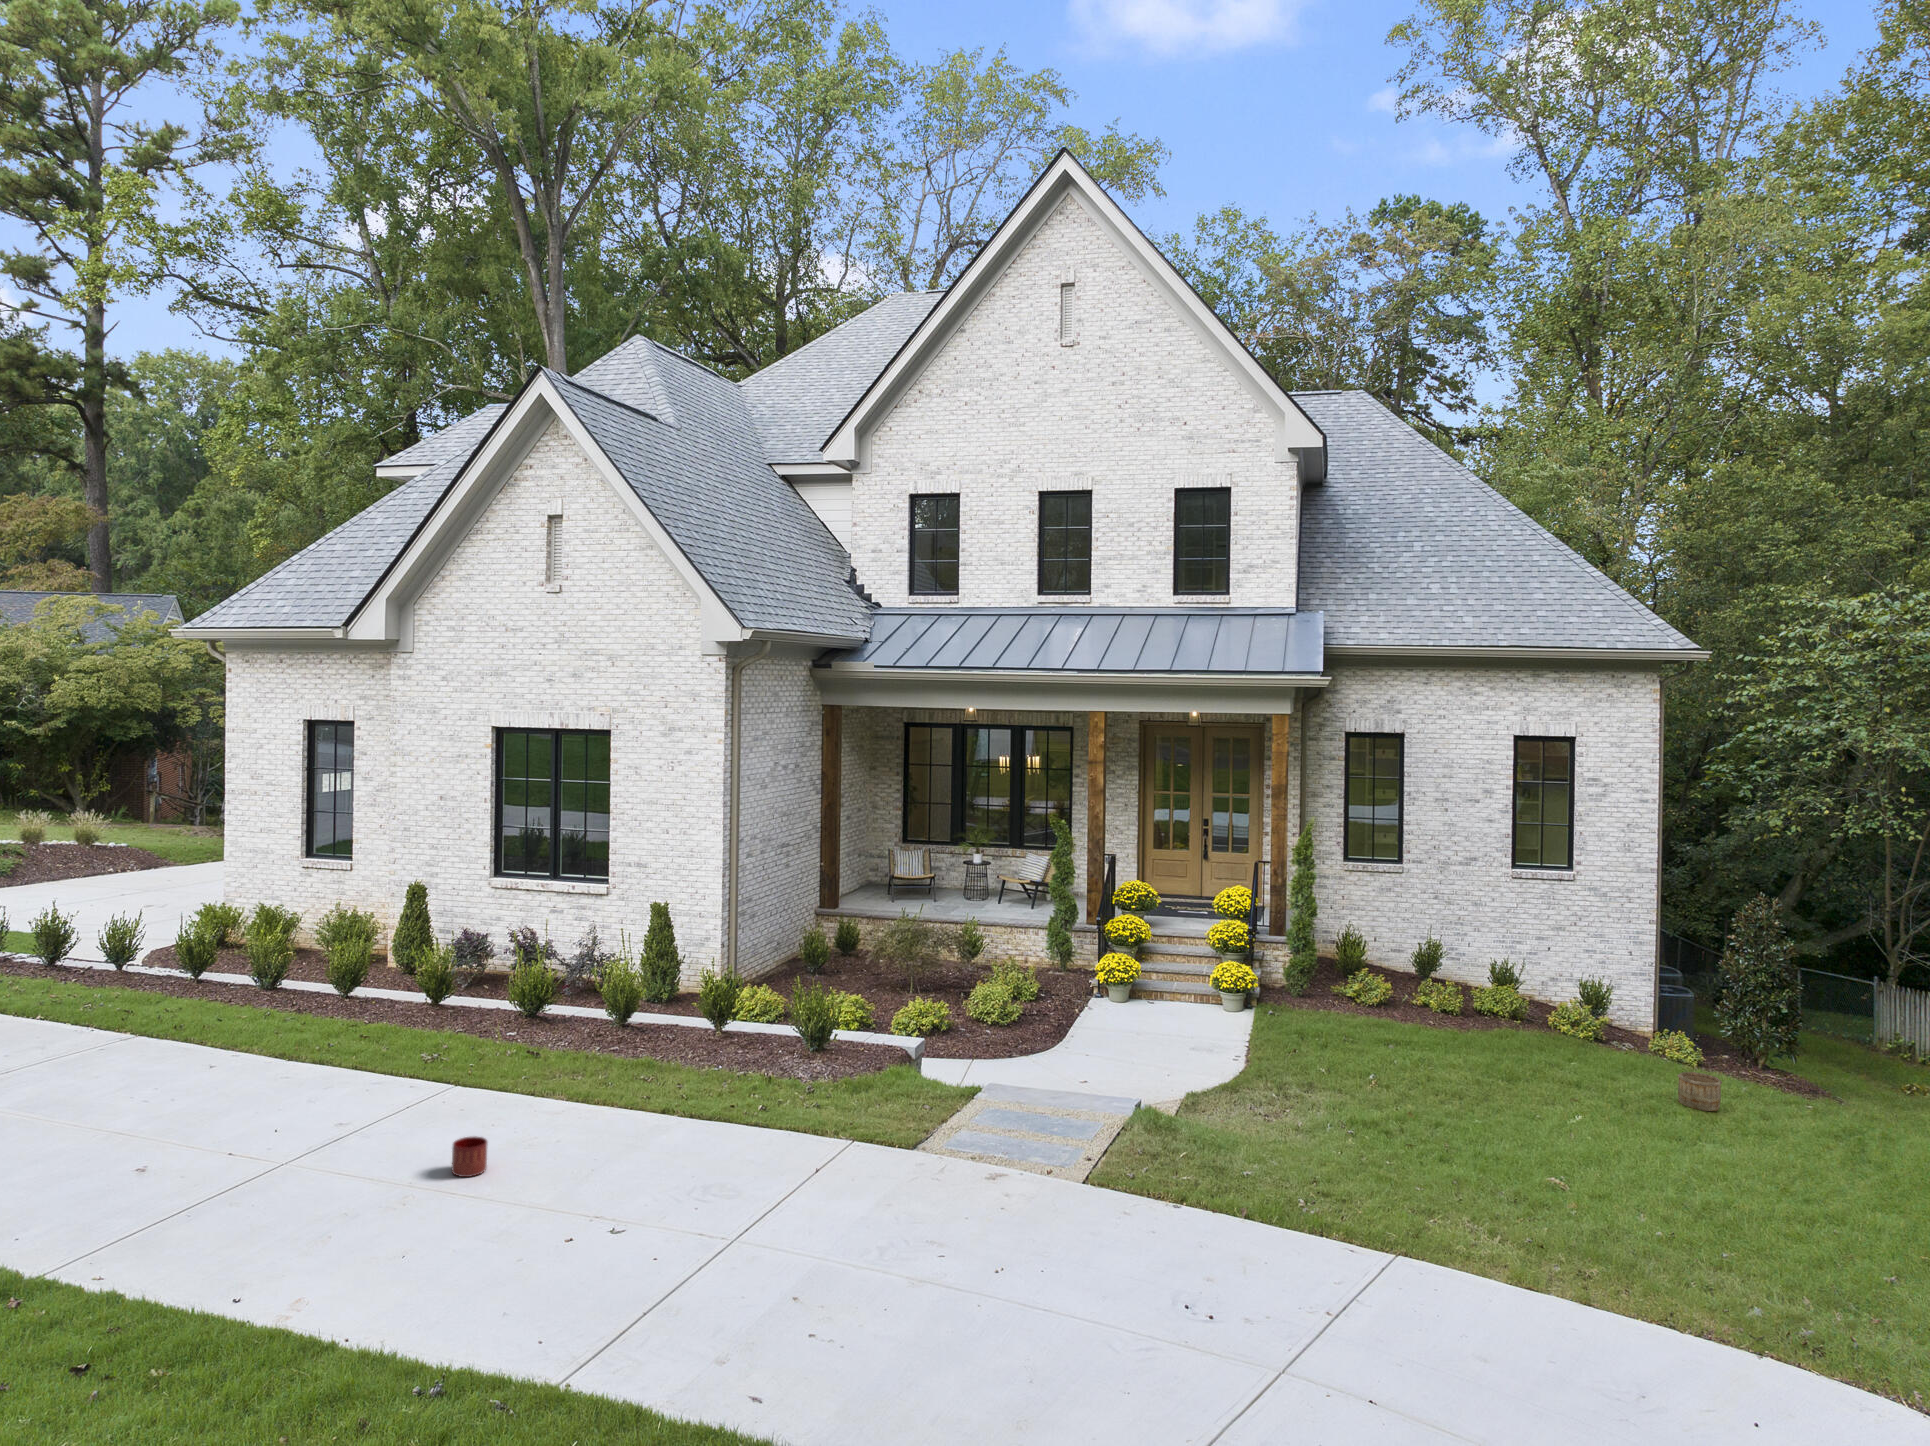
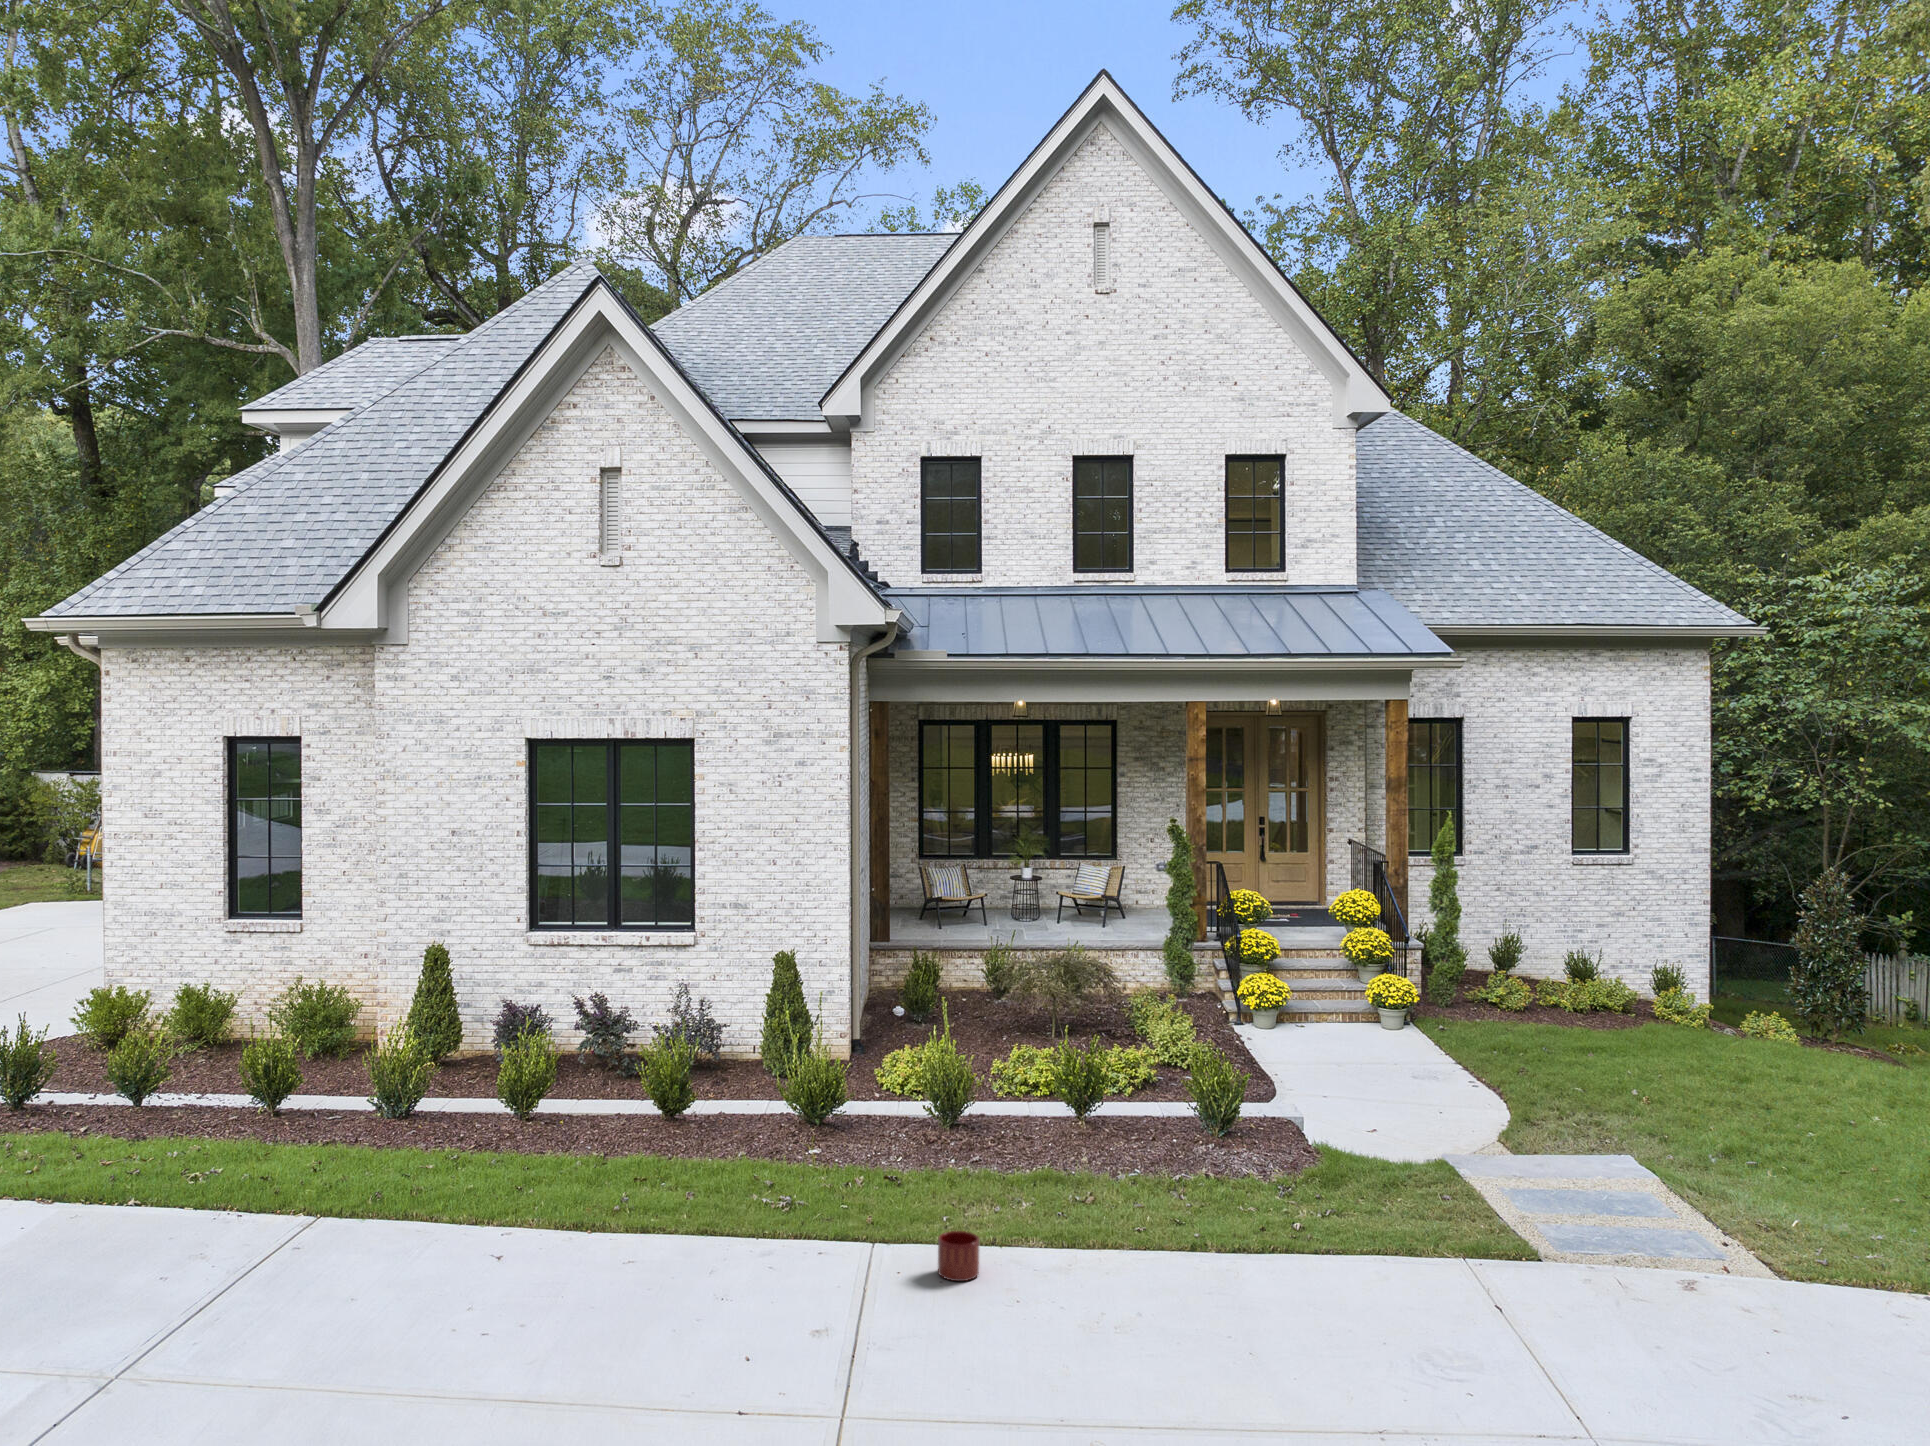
wooden bucket: present [1678,1072,1722,1111] -> none [1845,1031,1887,1066]

